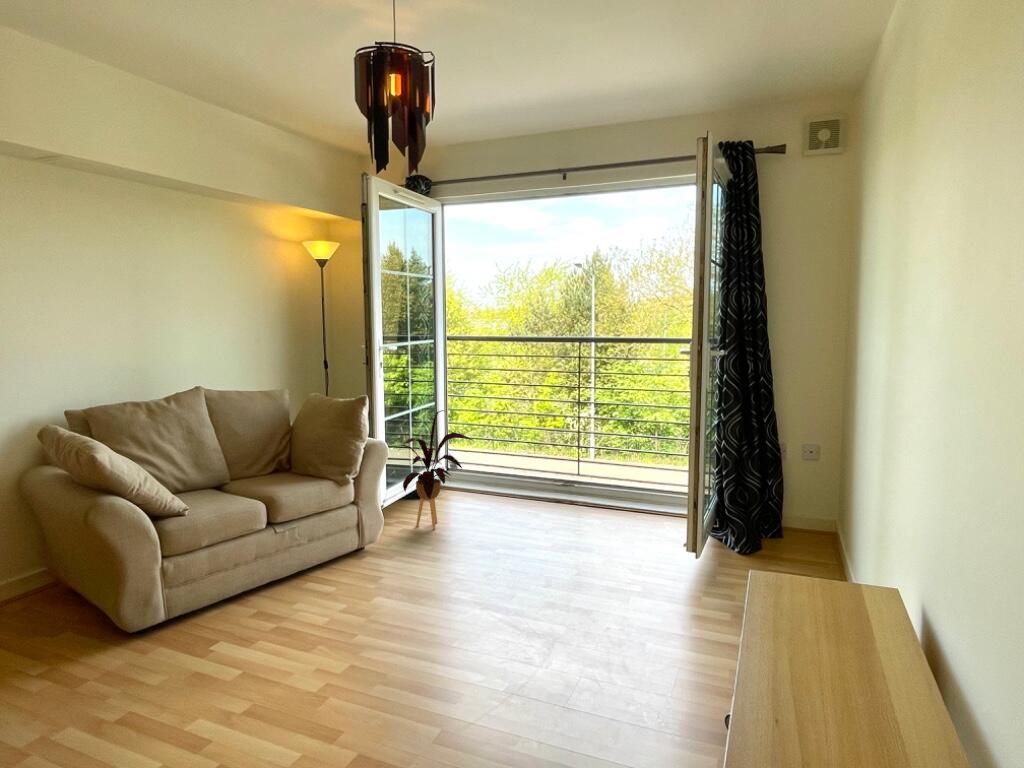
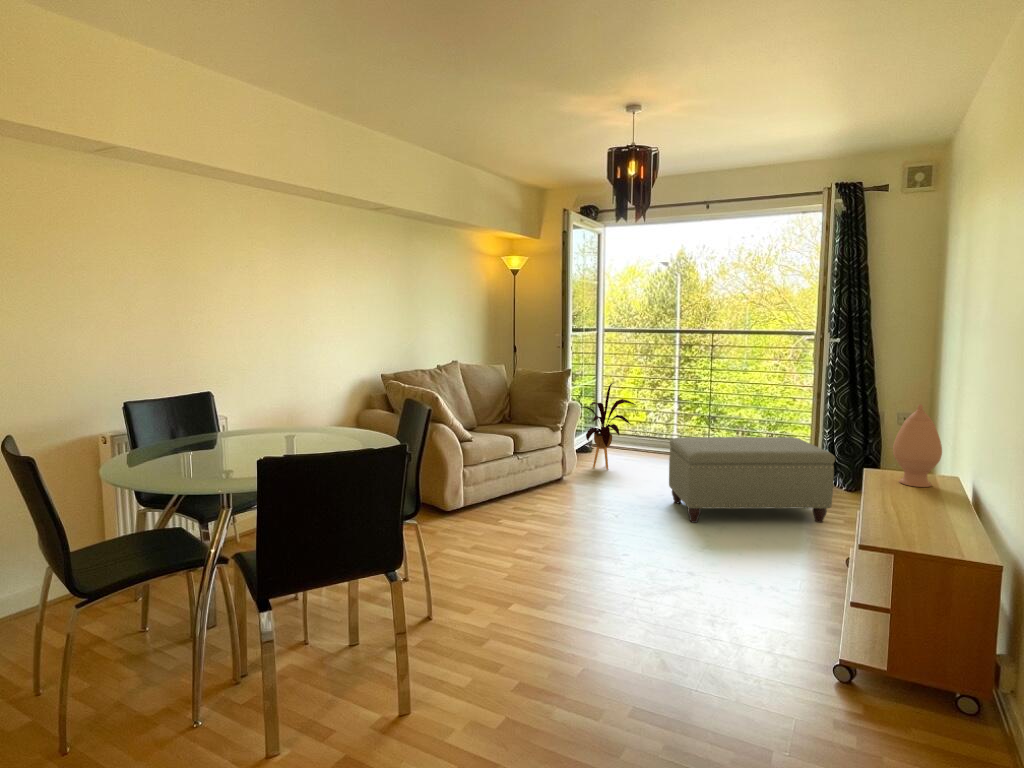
vase: none [789,477,872,628] -> present [893,404,942,487]
ottoman: none [493,489,716,632] -> present [669,437,835,523]

